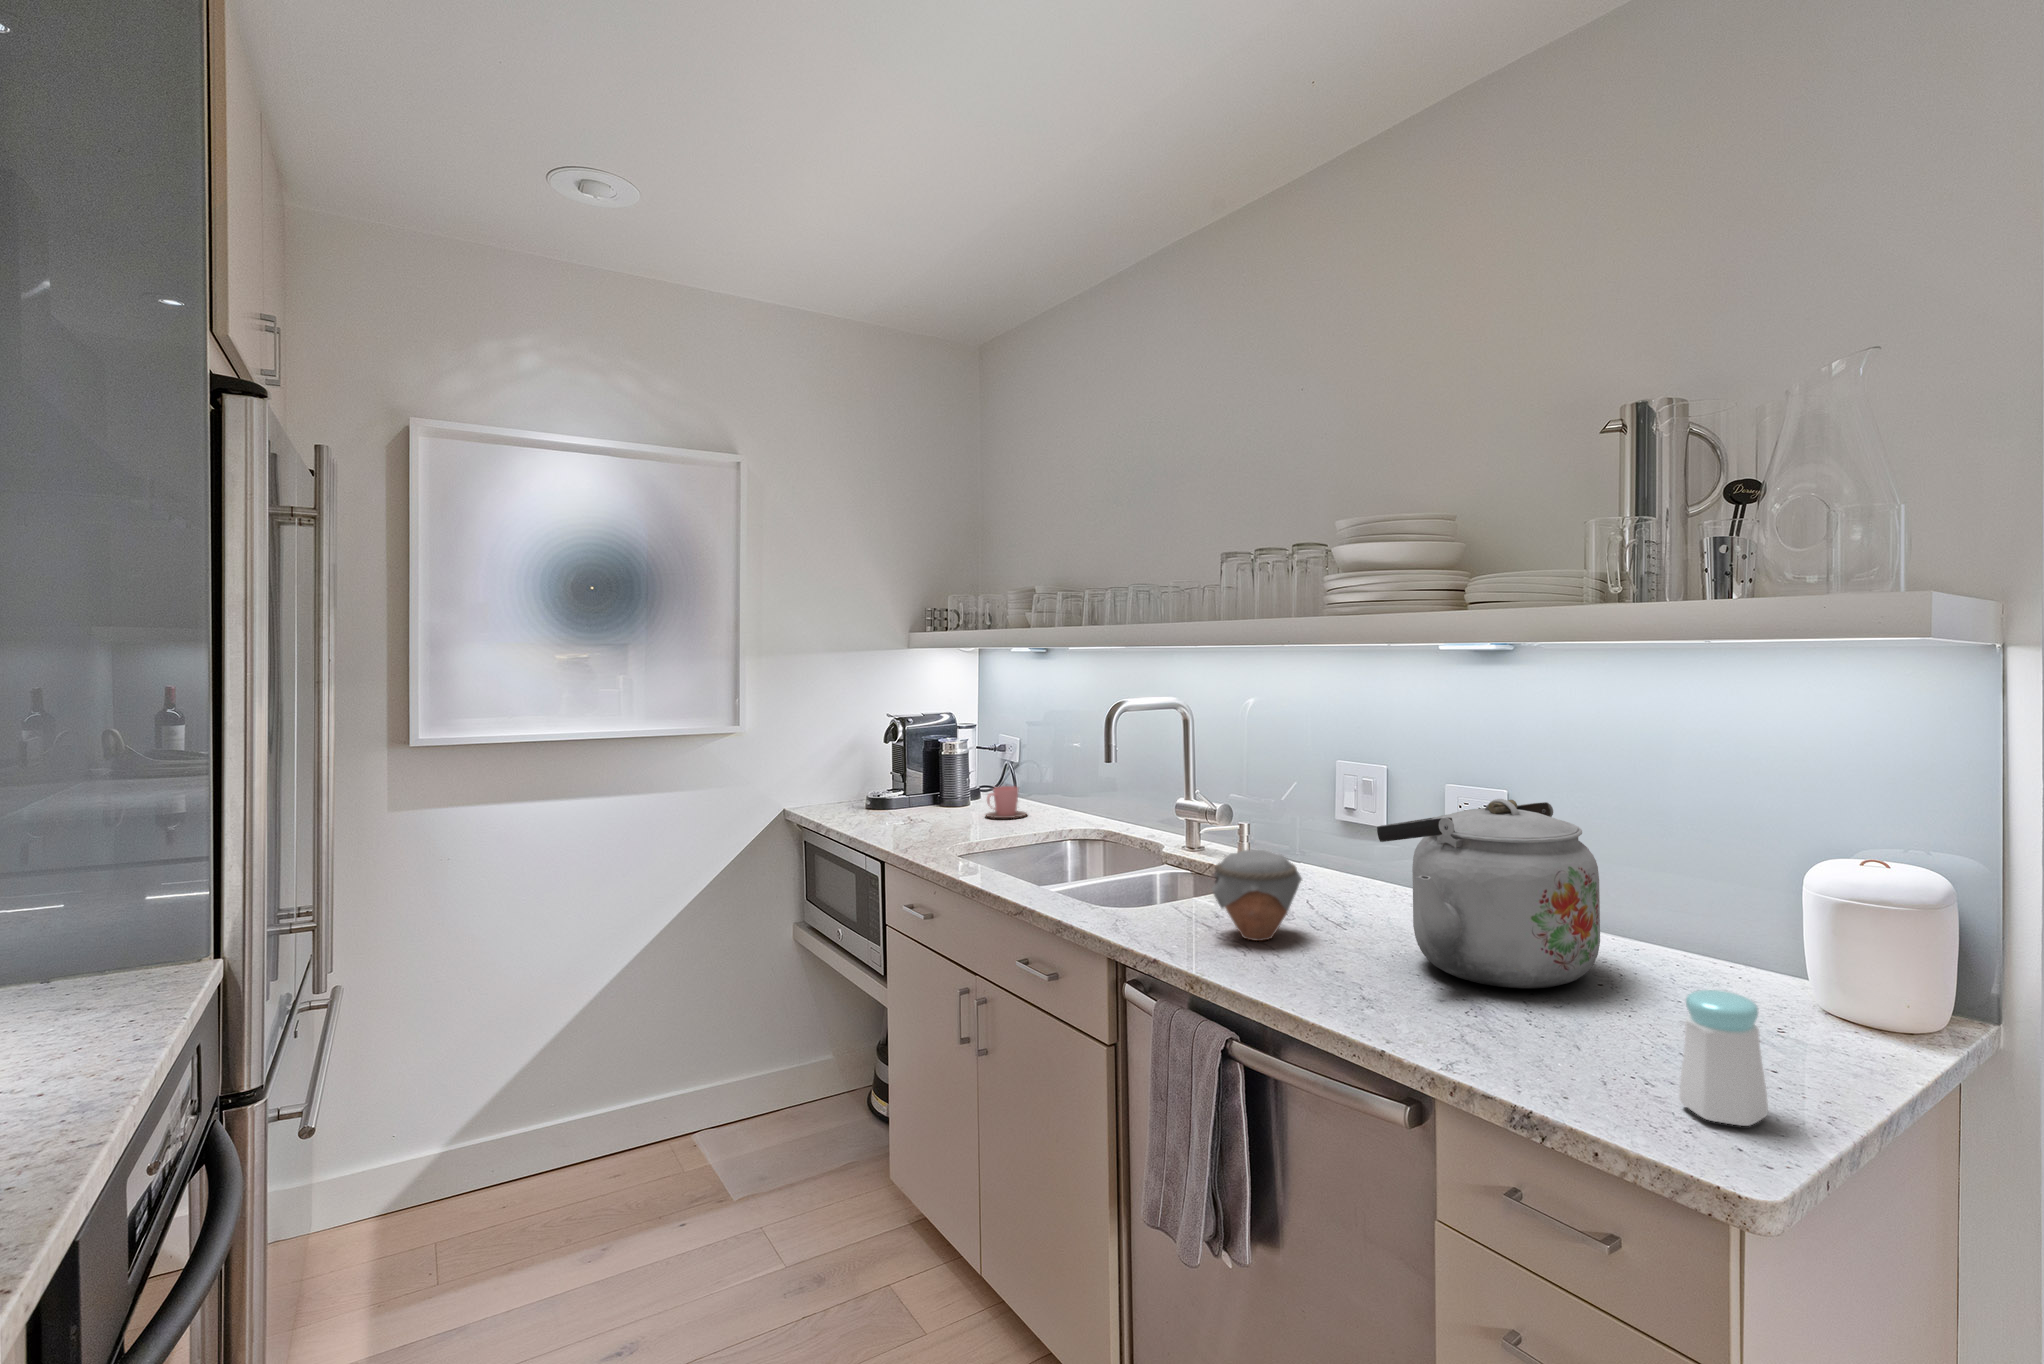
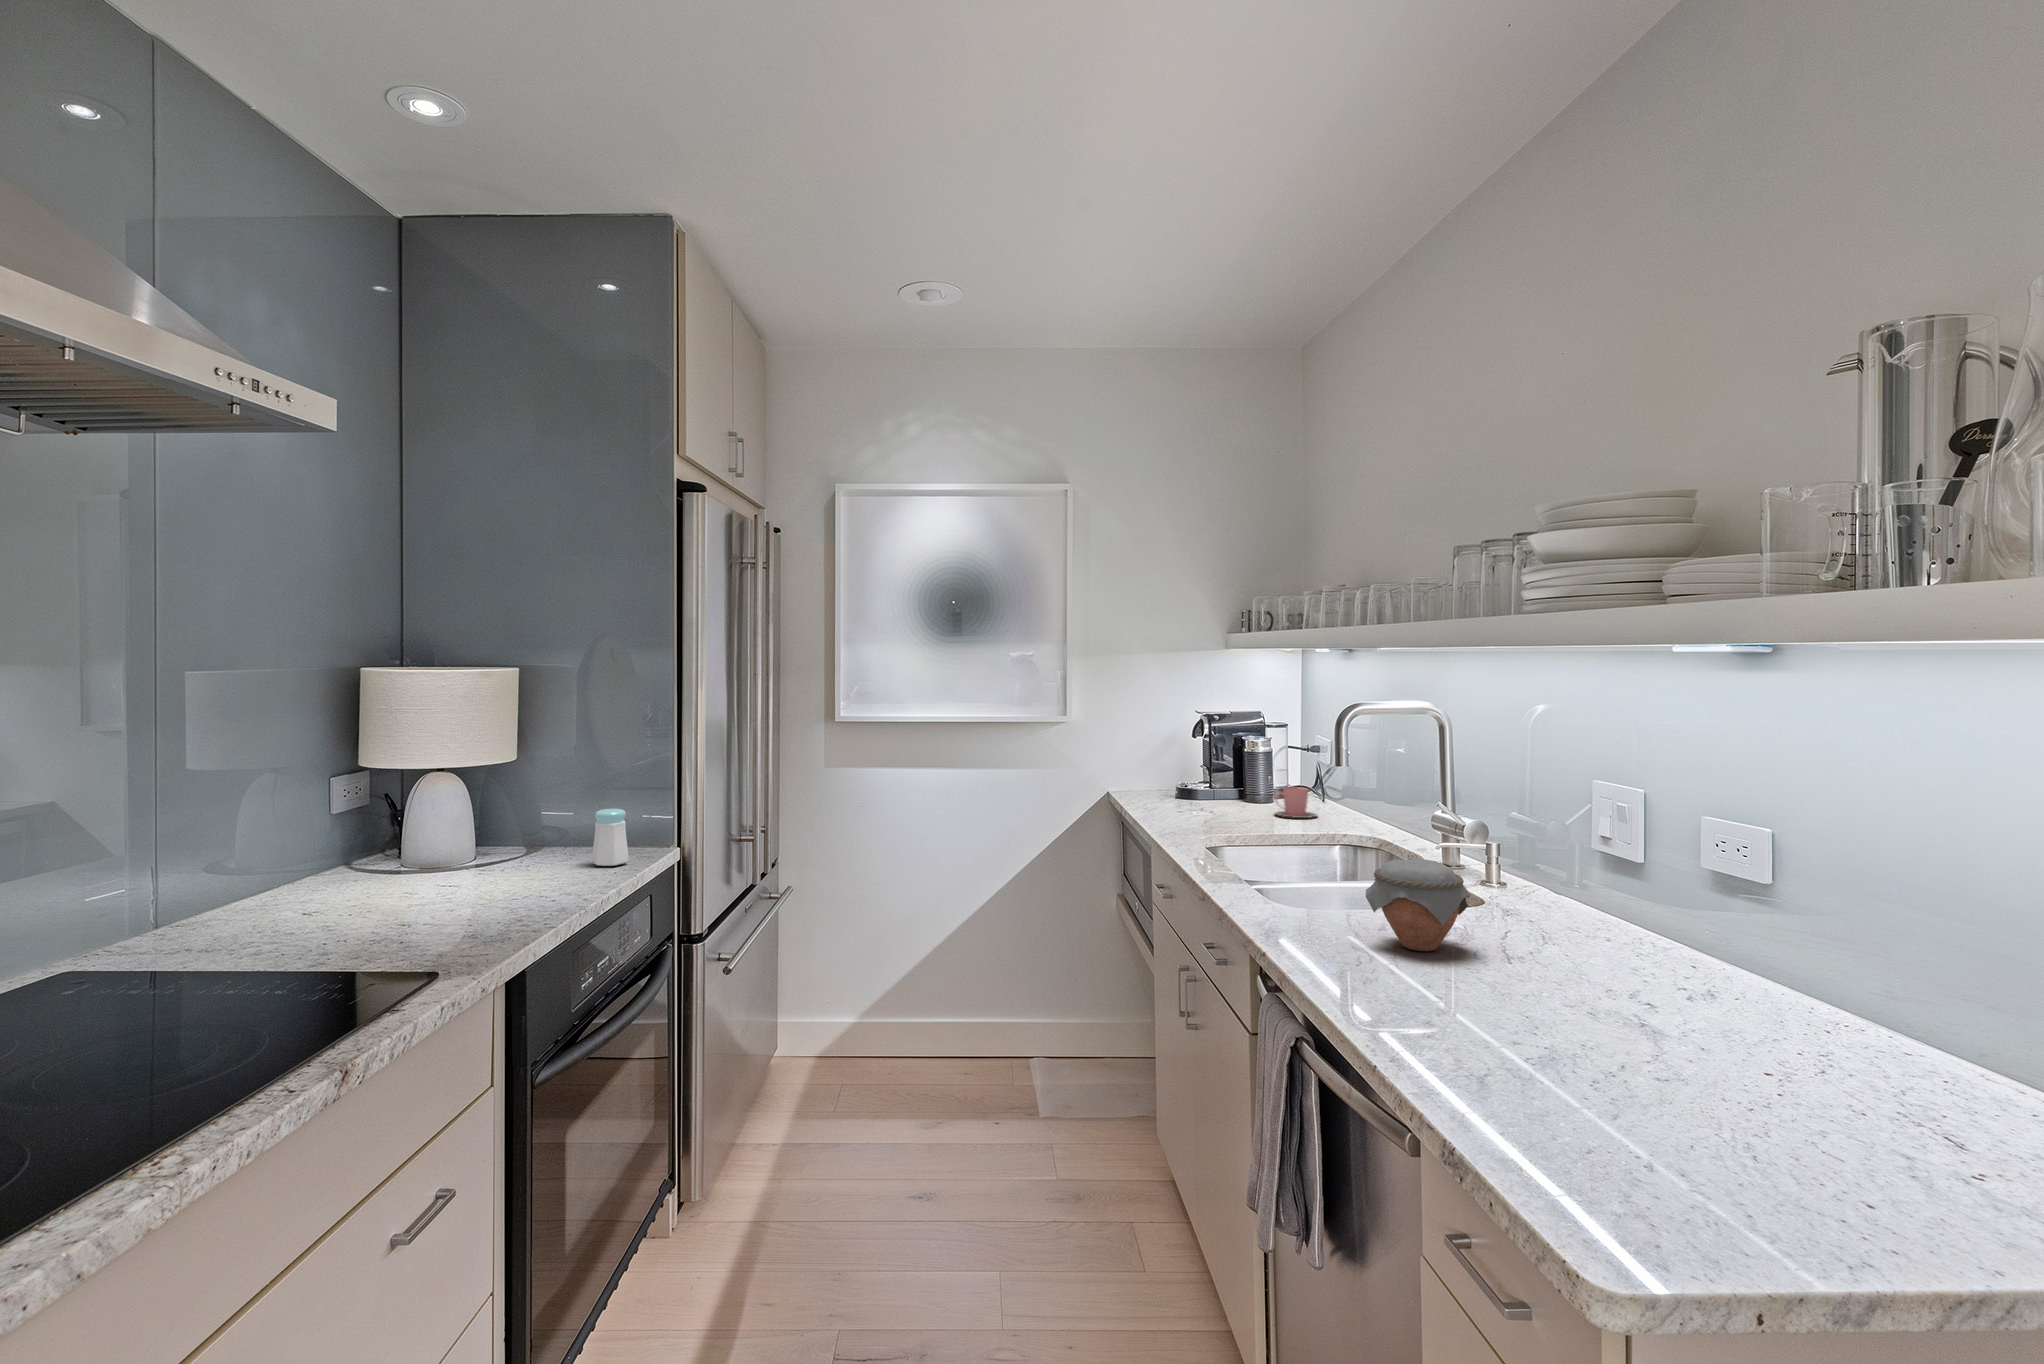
kettle: present [1377,799,1600,988] -> none [1523,828,1795,1046]
salt shaker: present [1679,990,1768,1126] -> present [592,809,628,866]

